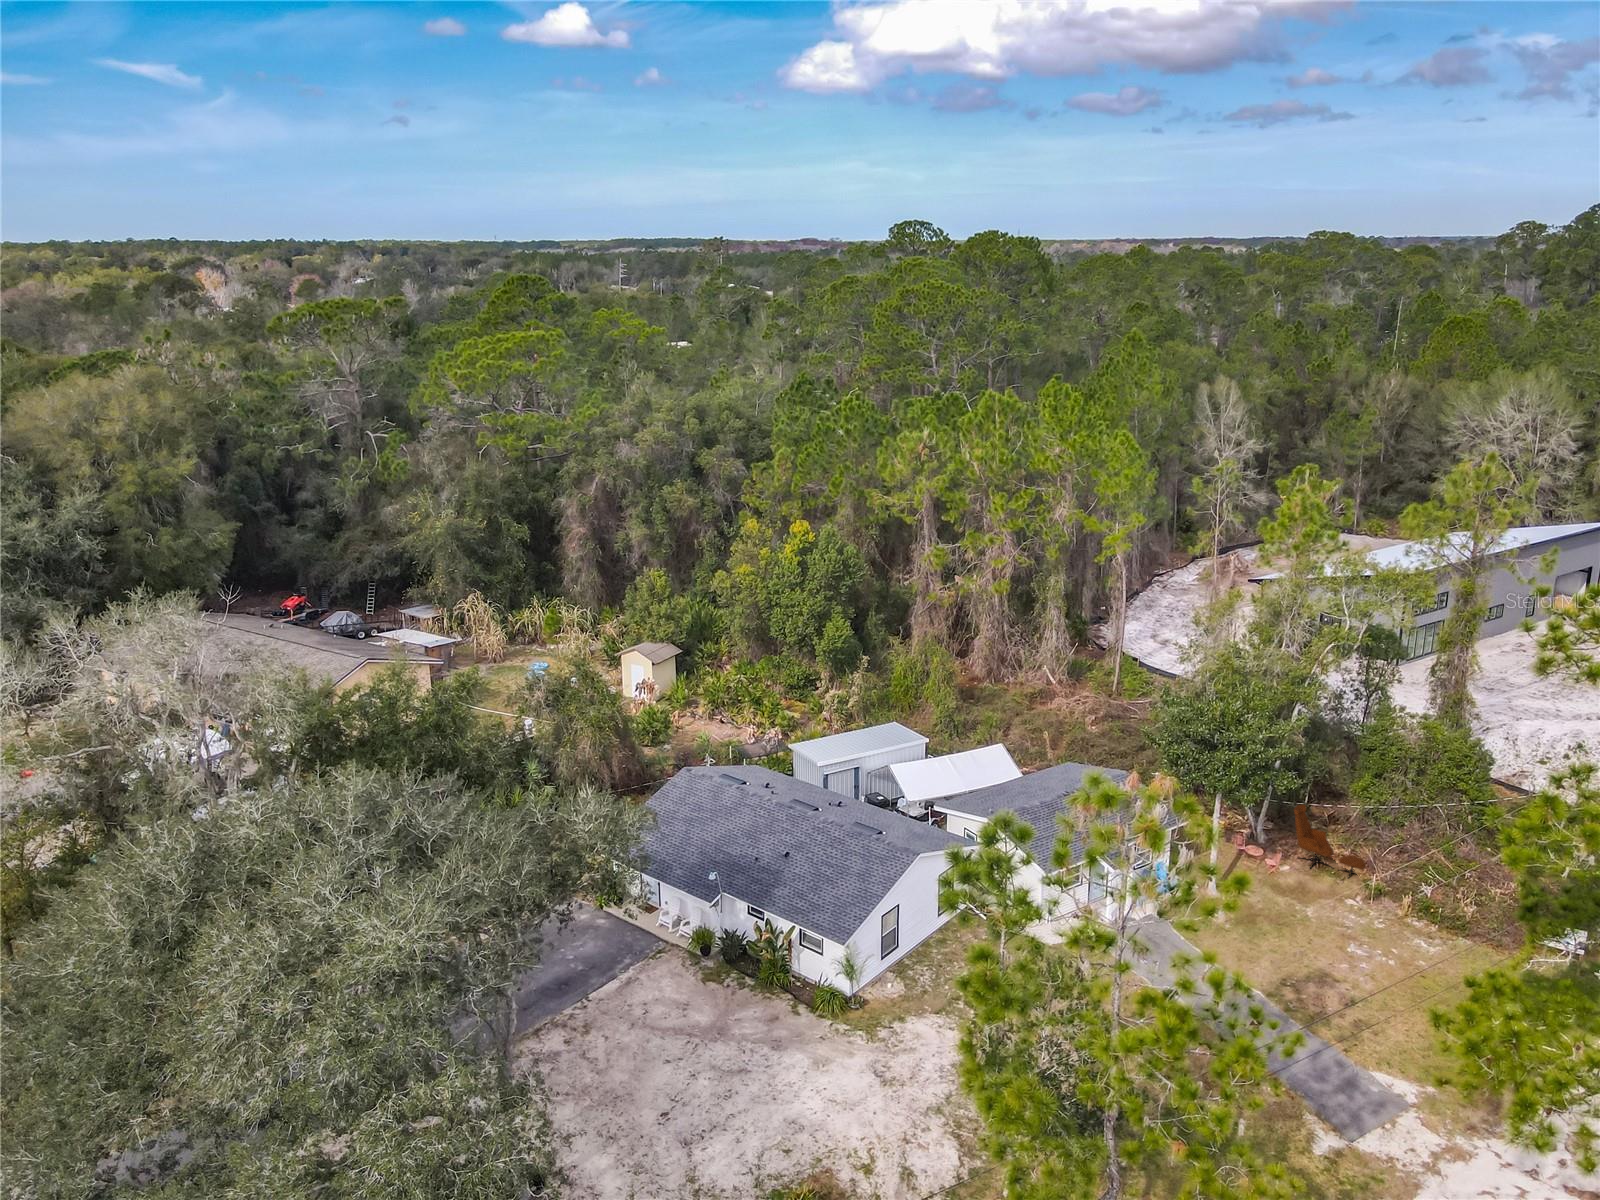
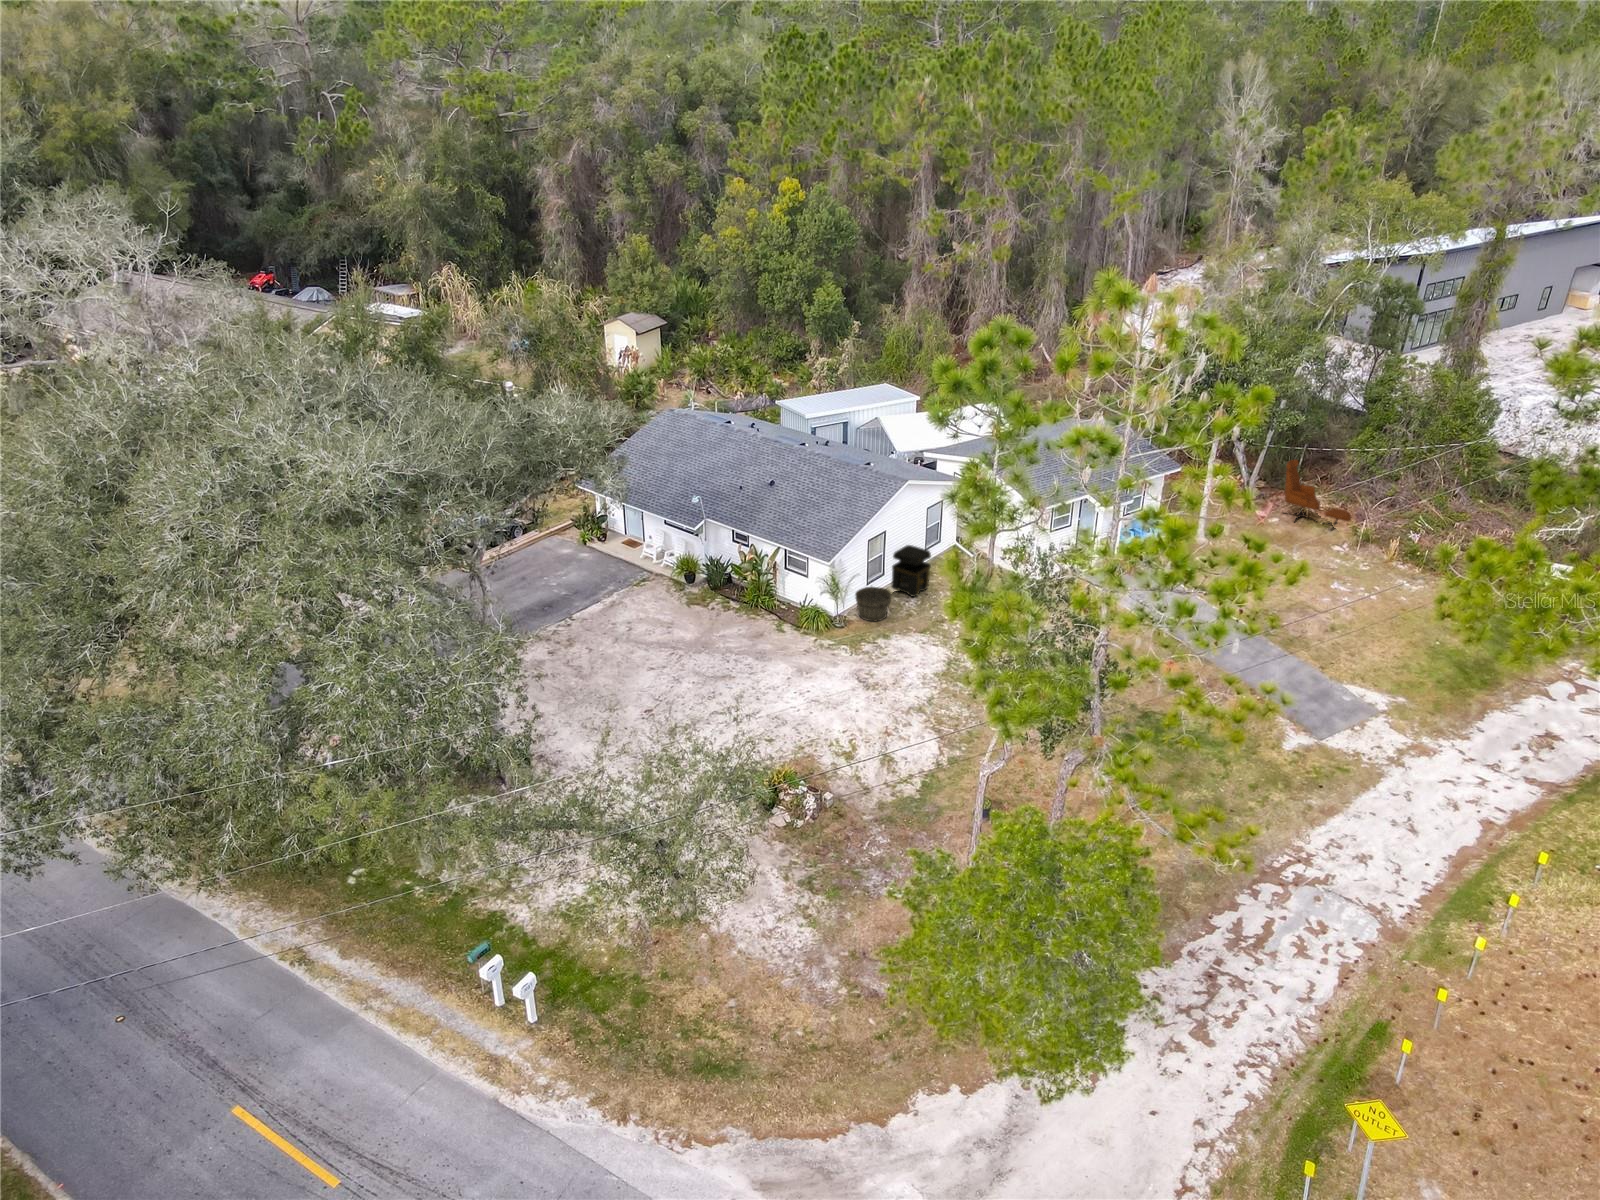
toolbox: none [907,913,946,968] -> present [891,545,931,597]
wooden bucket: none [871,961,907,1000] -> present [855,587,891,621]

